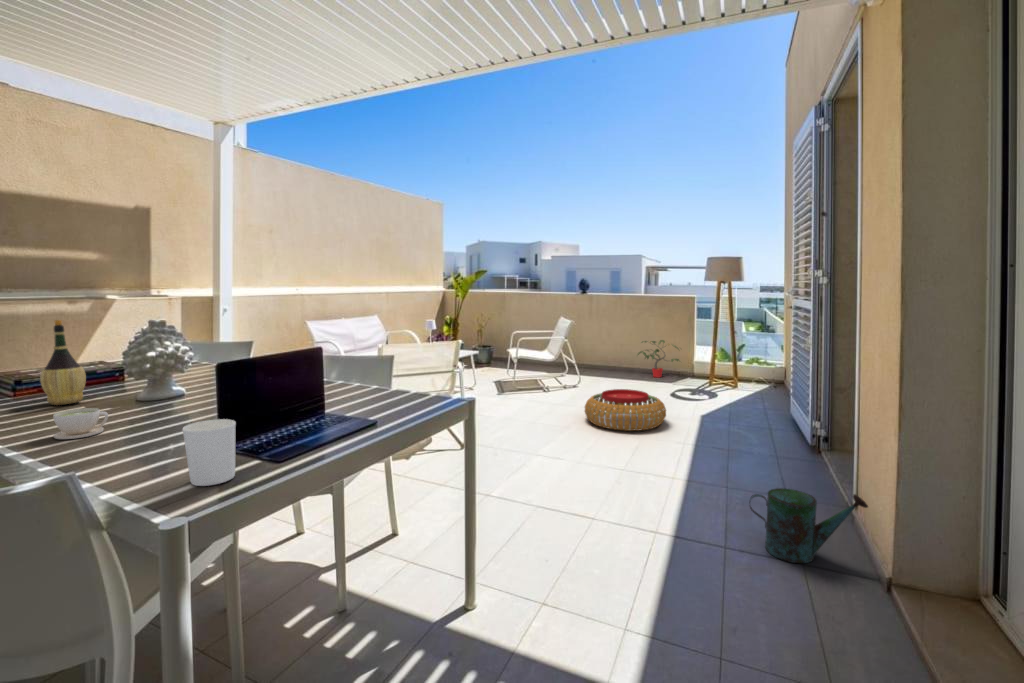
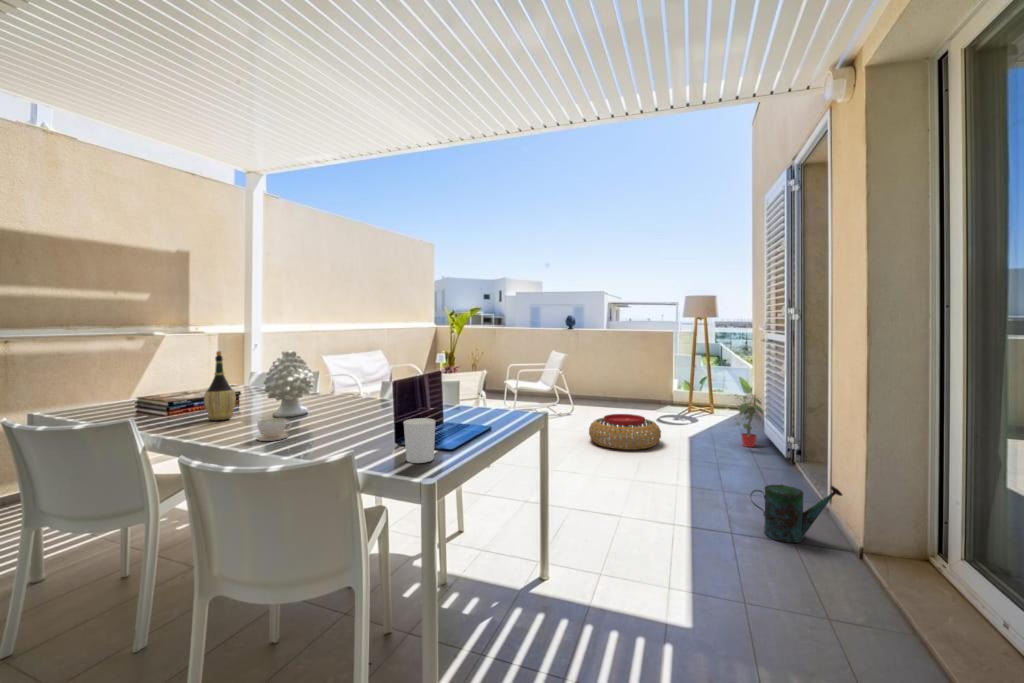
potted plant: present [638,340,679,377] -> present [734,395,763,447]

